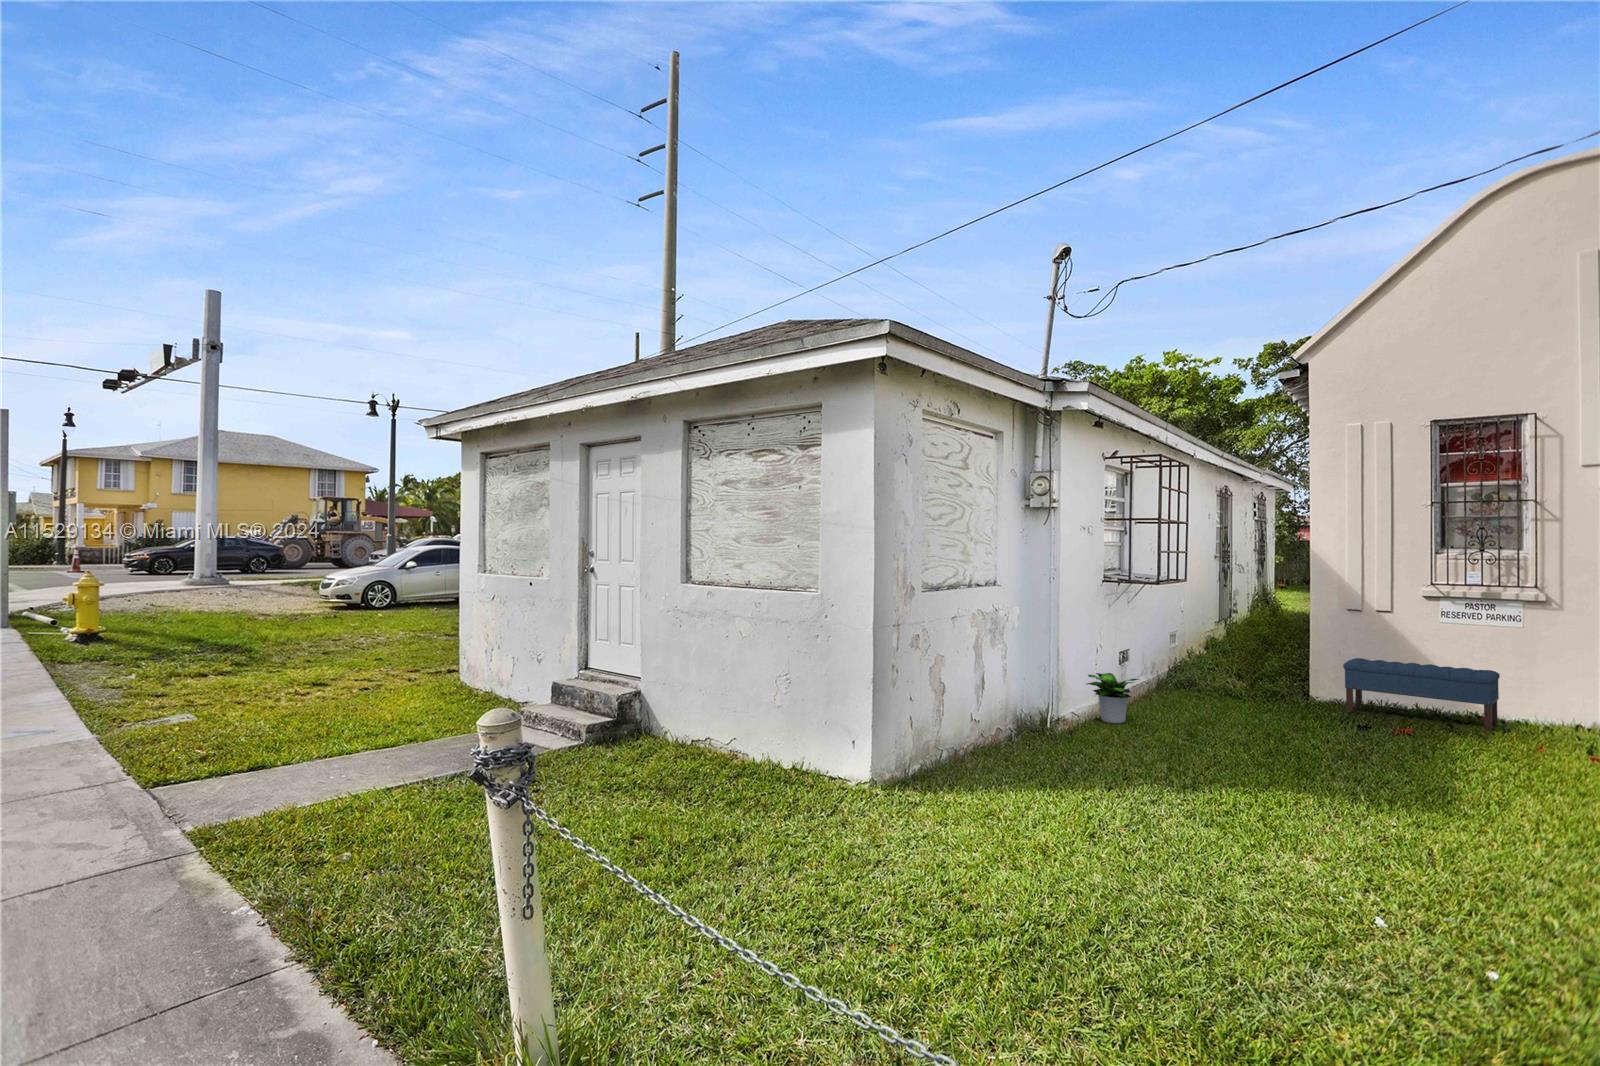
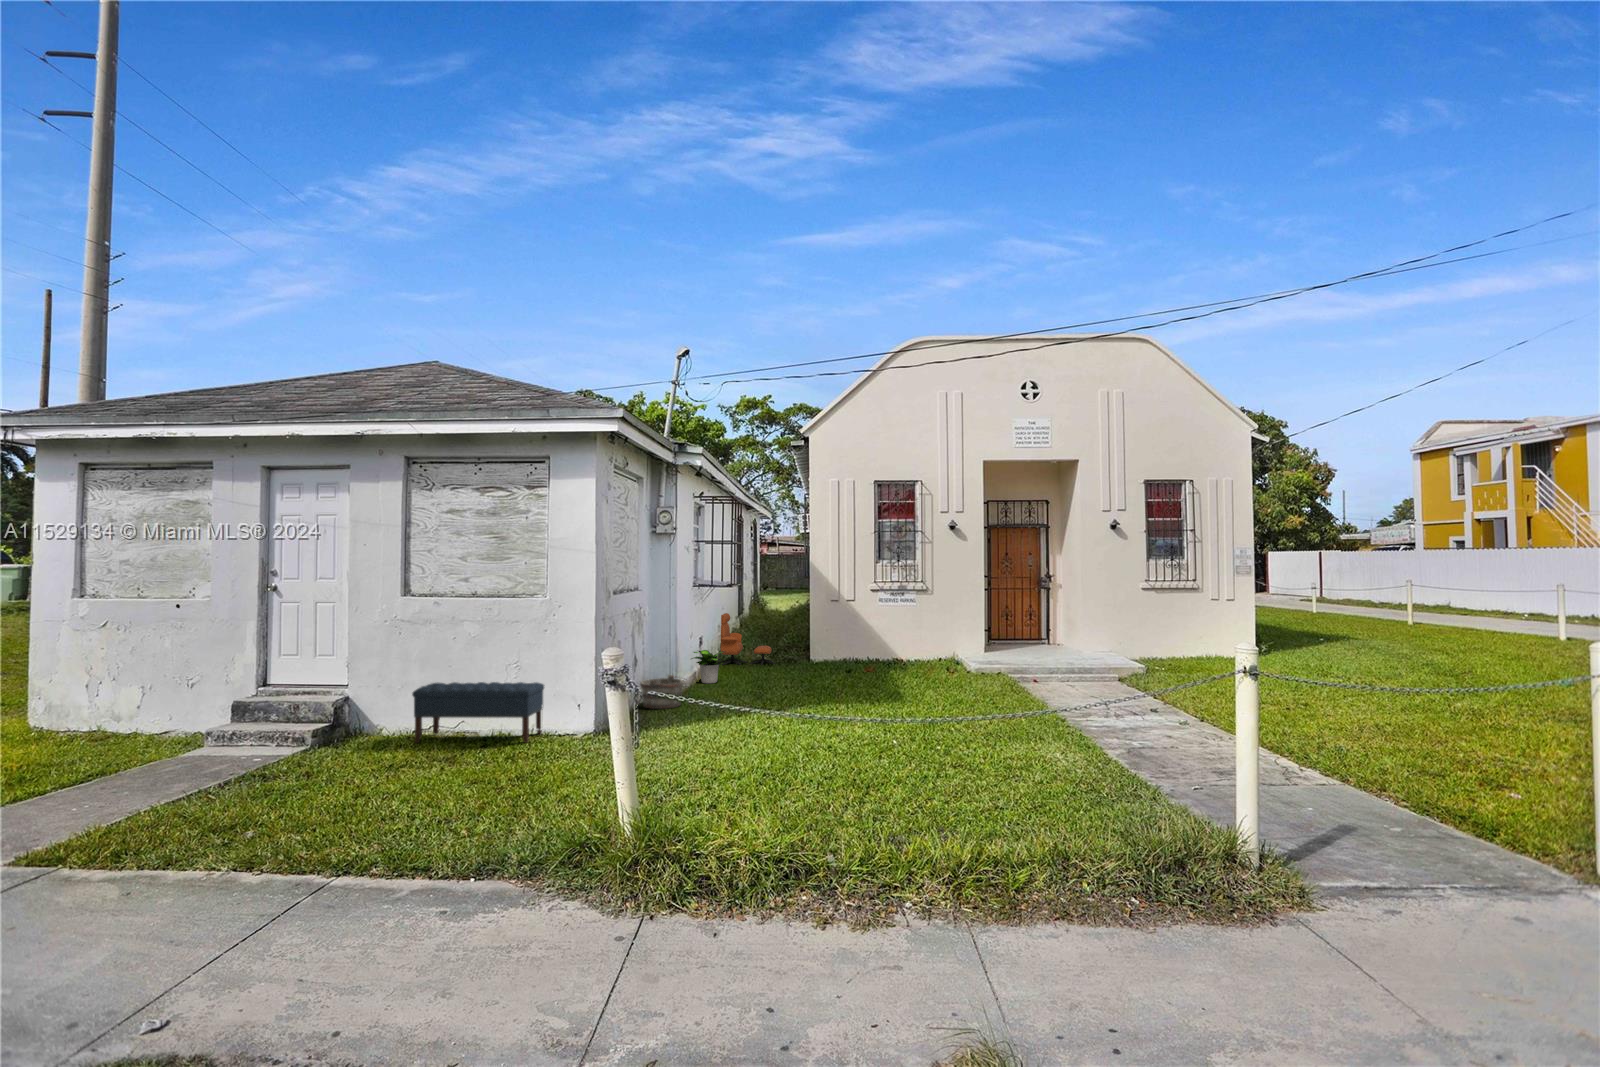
lounge chair: none [1149,621,1239,700] -> present [719,613,775,665]
bench: present [1343,658,1500,732] -> present [412,682,544,743]
bucket: none [979,710,1052,762] -> present [640,675,688,709]

